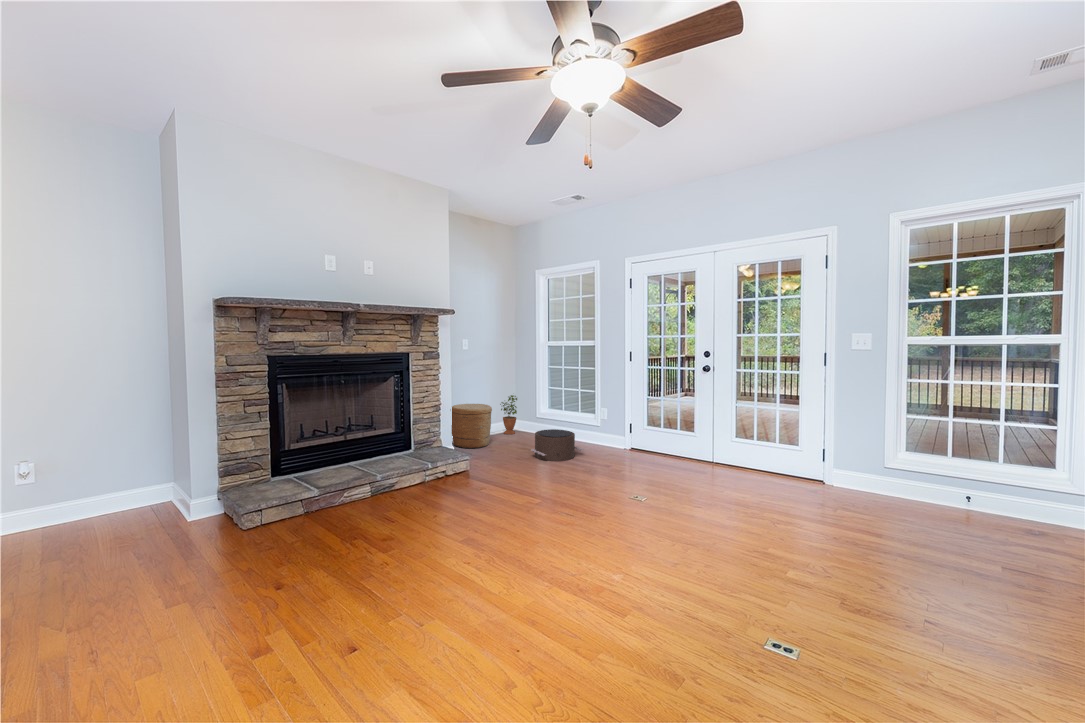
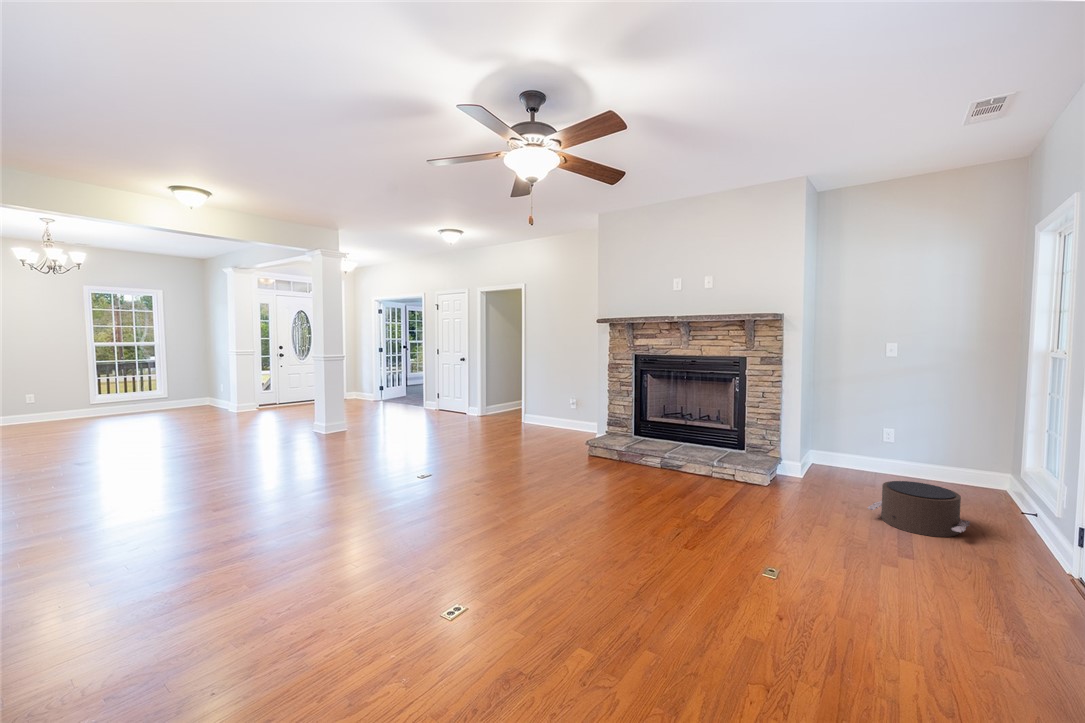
potted plant: present [500,395,517,434] -> none [965,431,1008,496]
woven basket: present [452,404,492,448] -> none [842,426,905,487]

